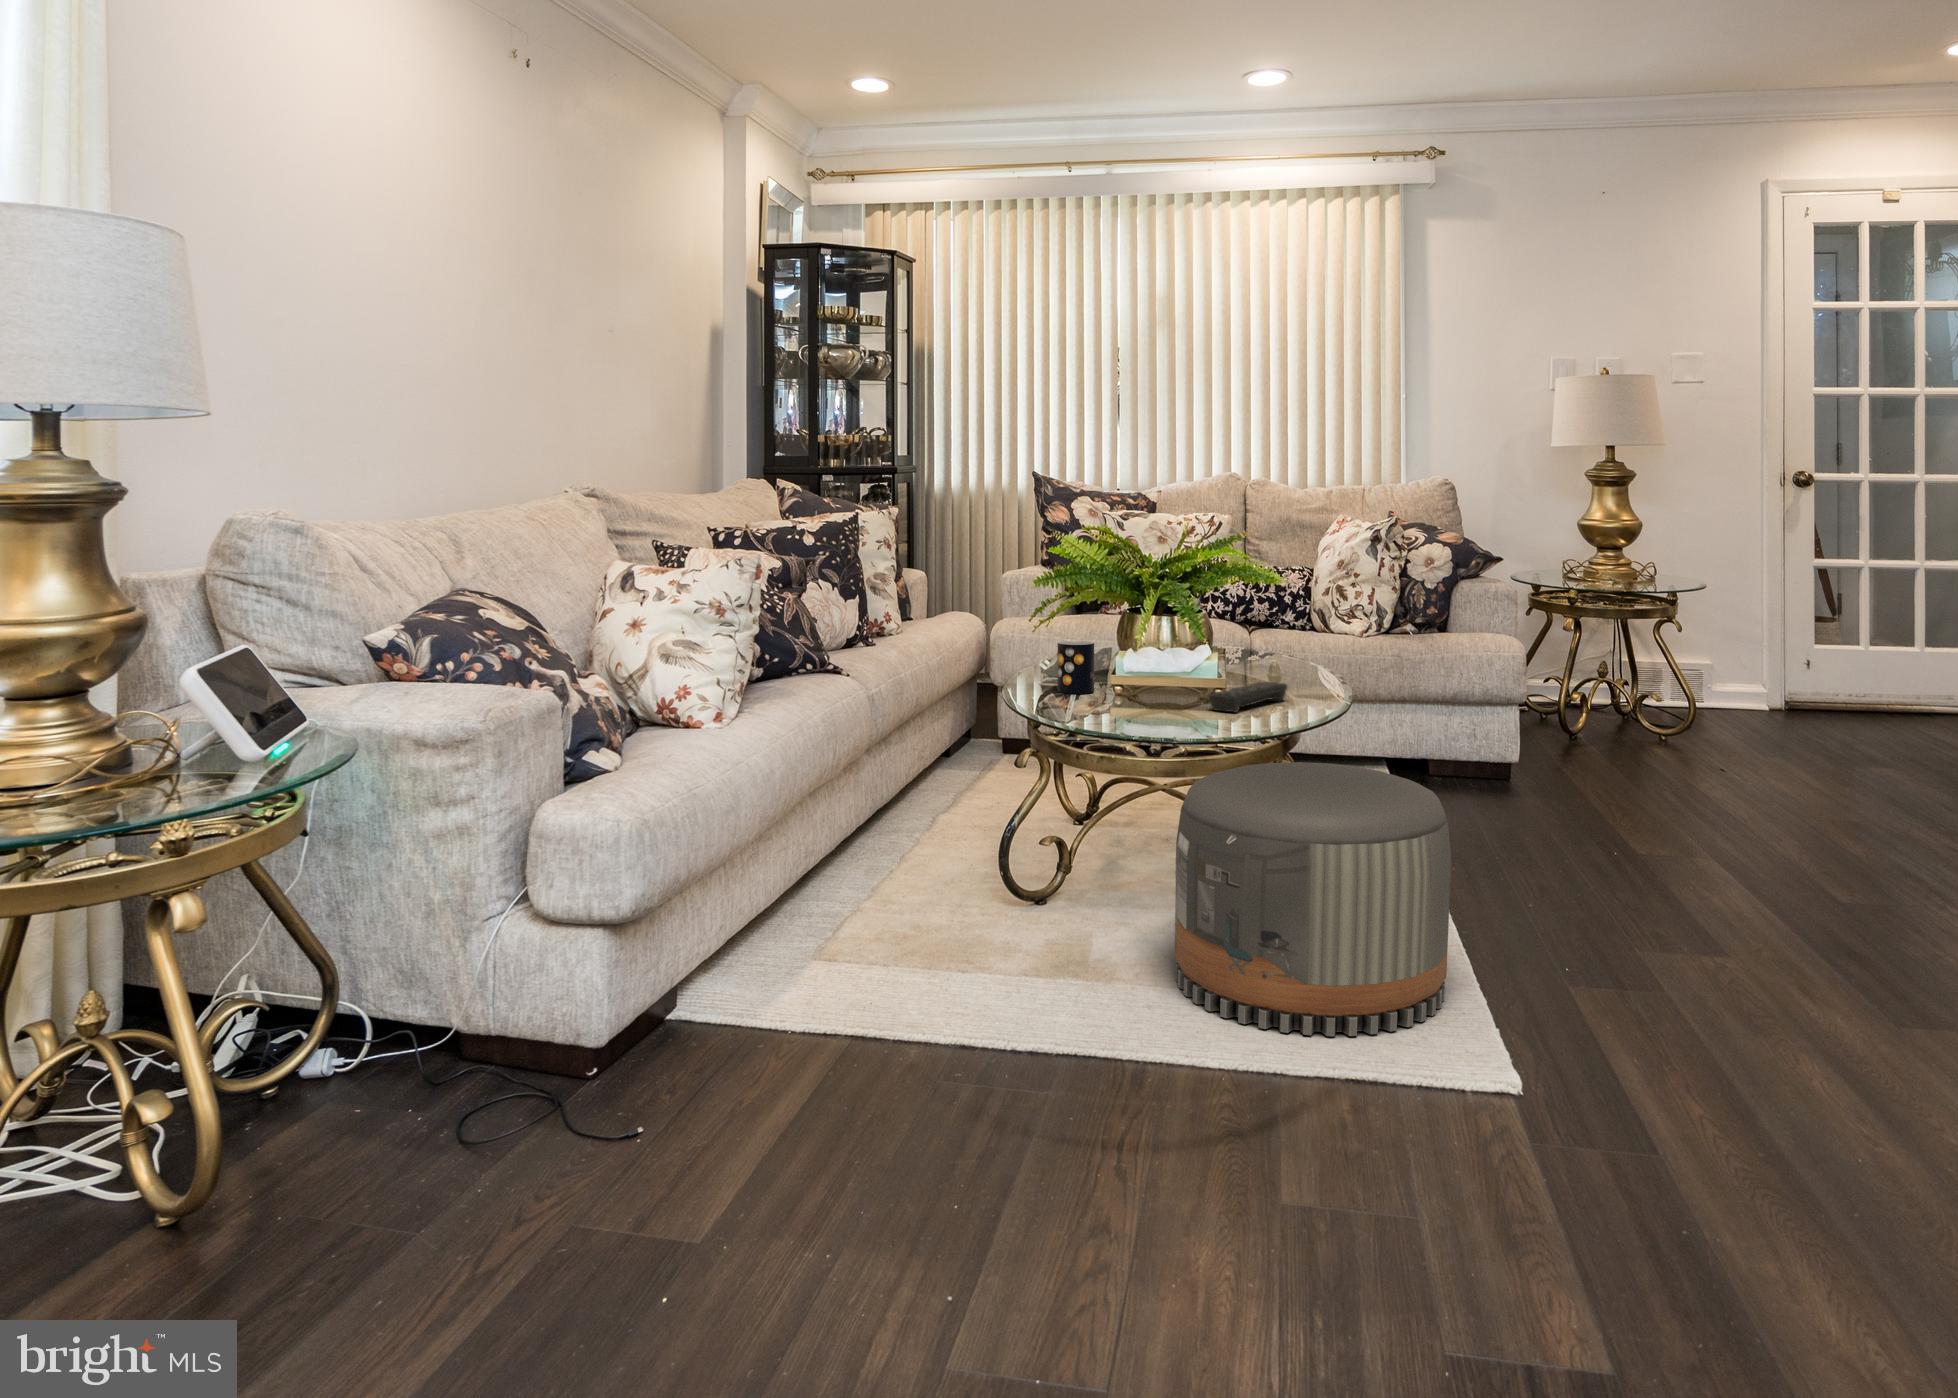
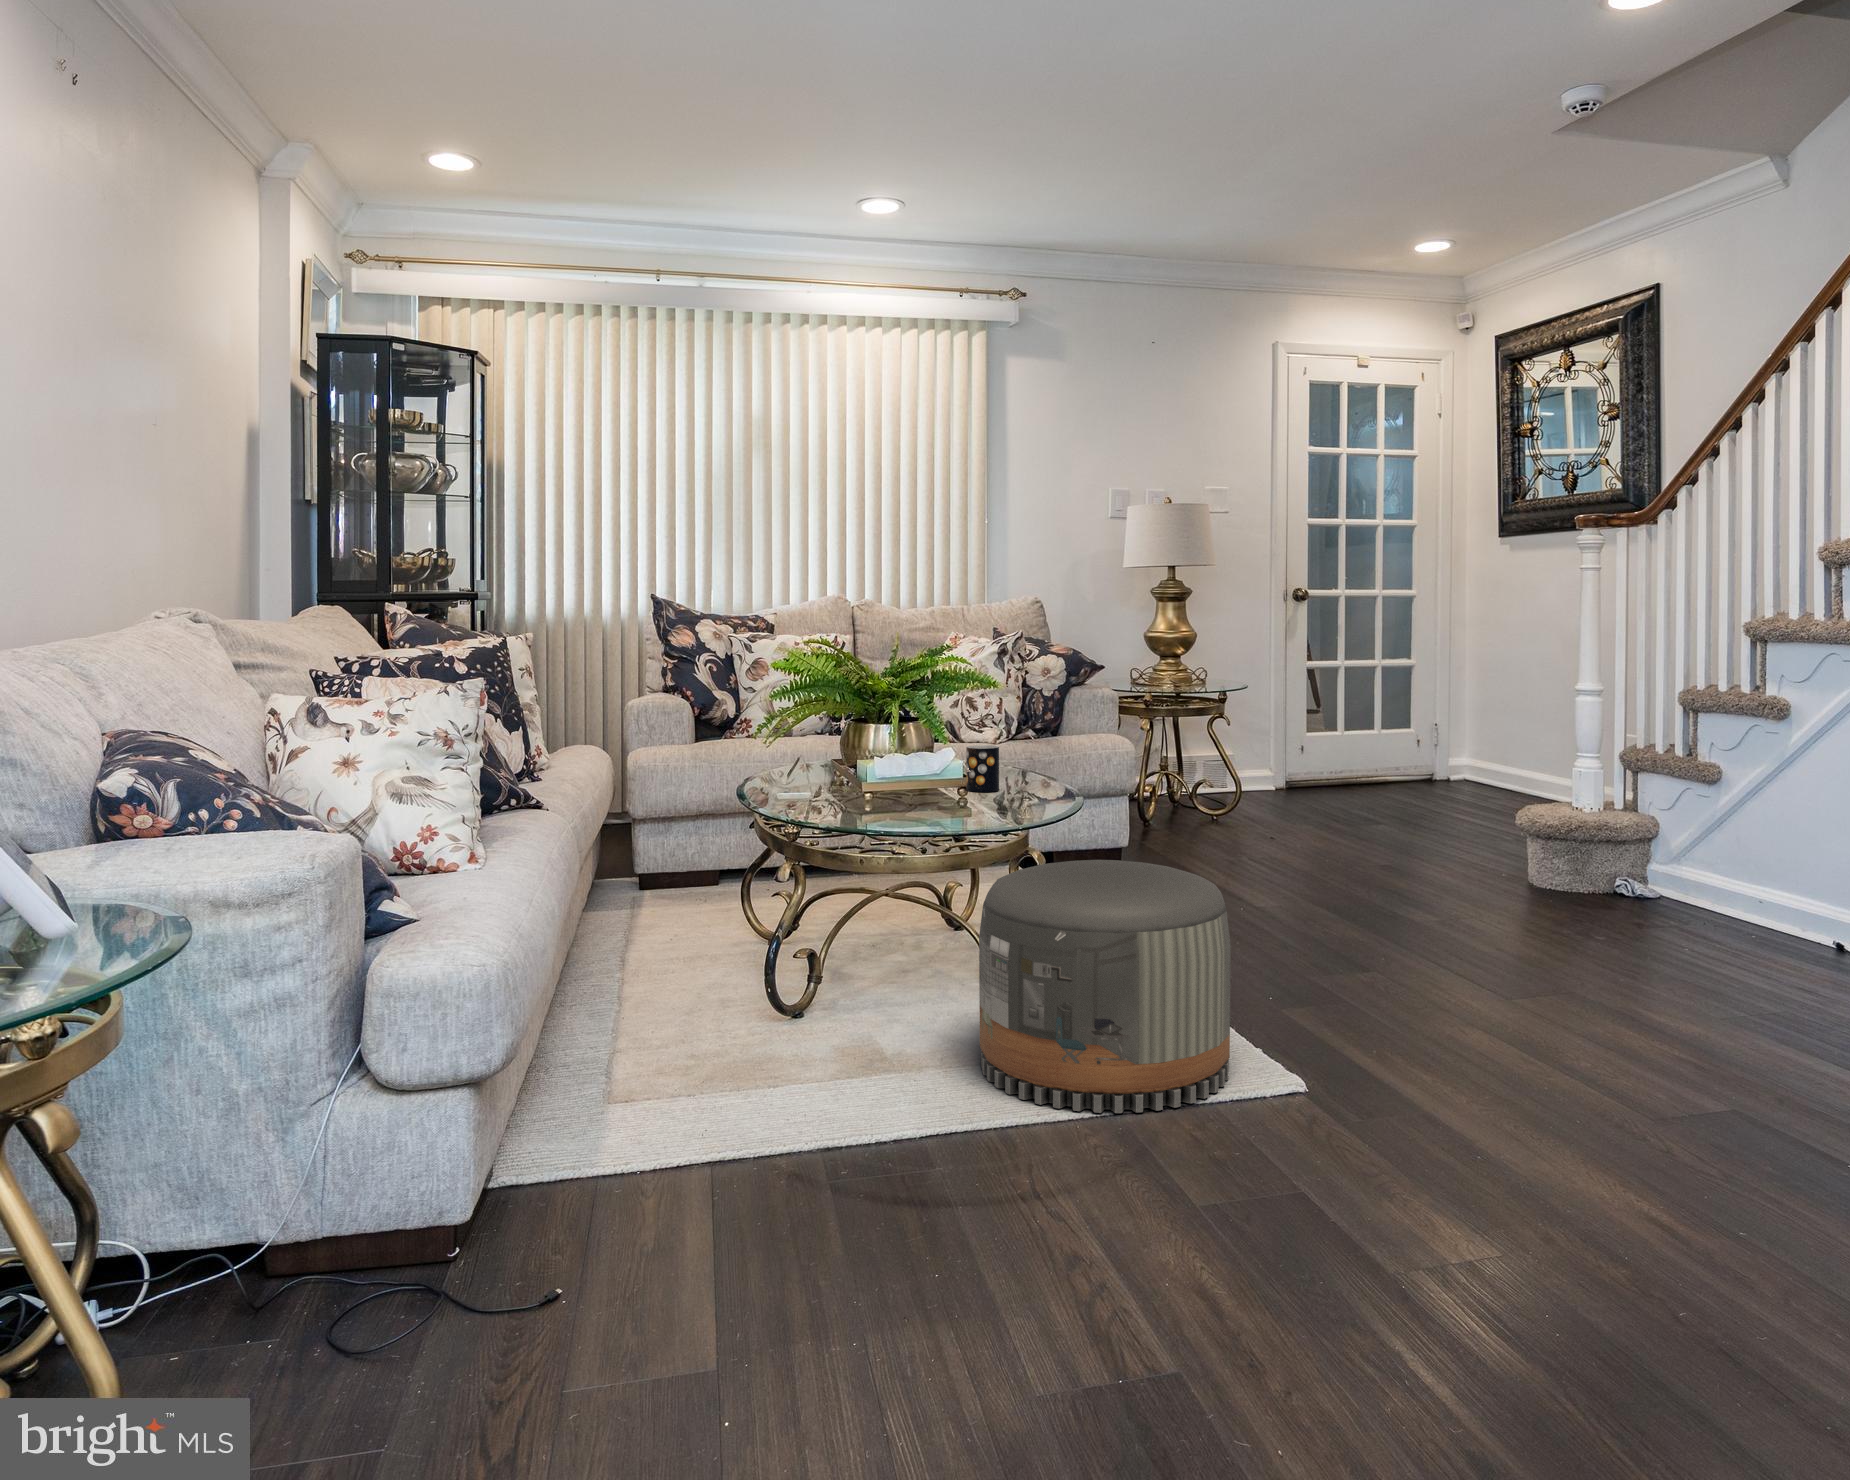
mug: present [1057,641,1094,694] -> present [966,745,999,792]
remote control: present [1209,682,1287,713] -> none [958,789,1012,820]

